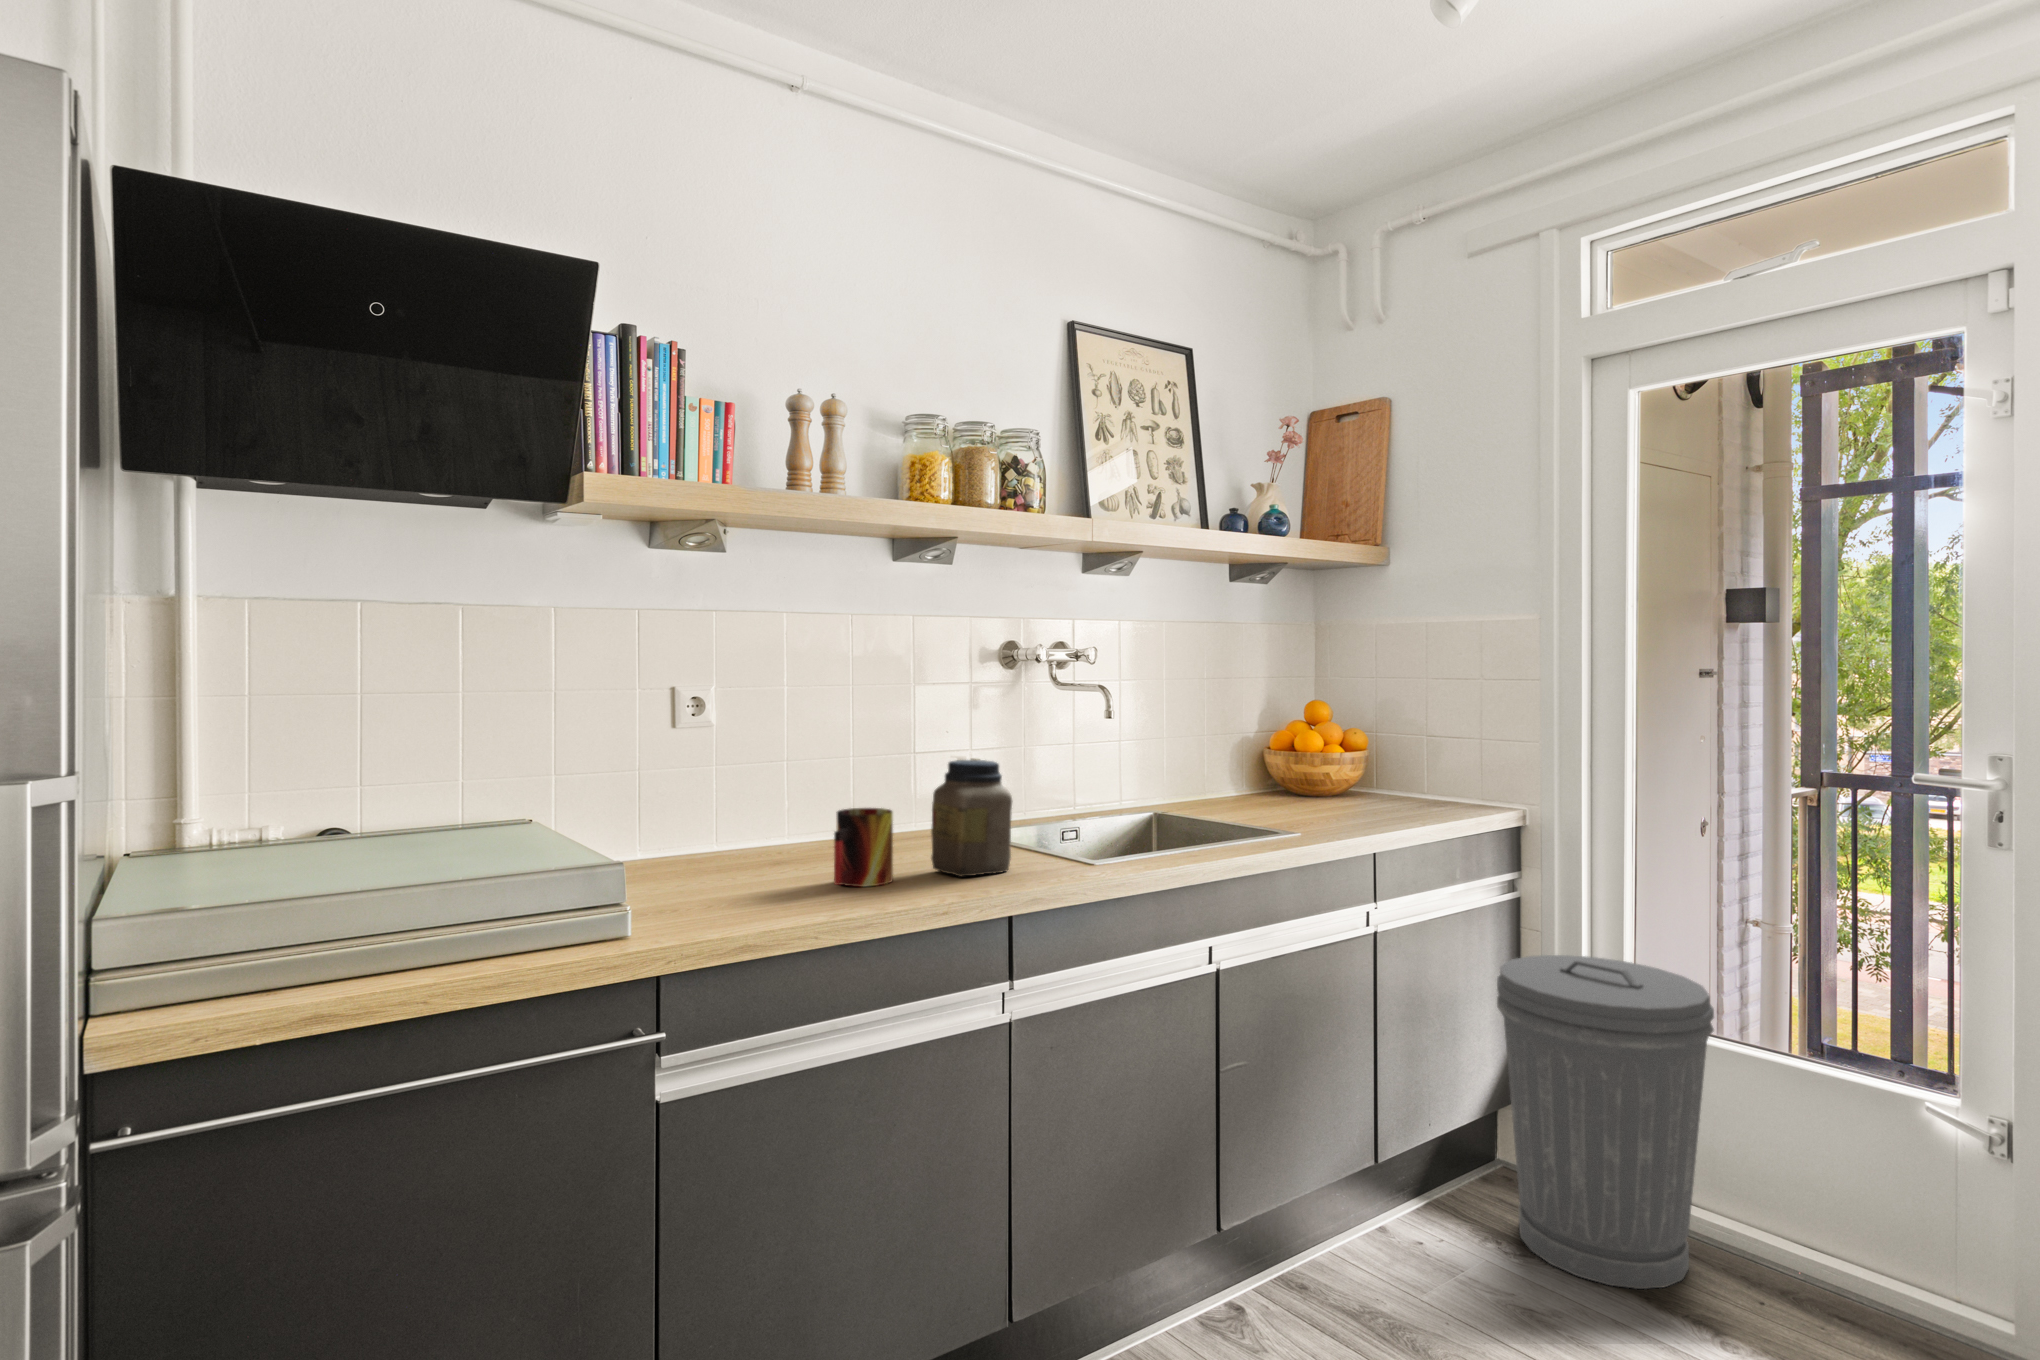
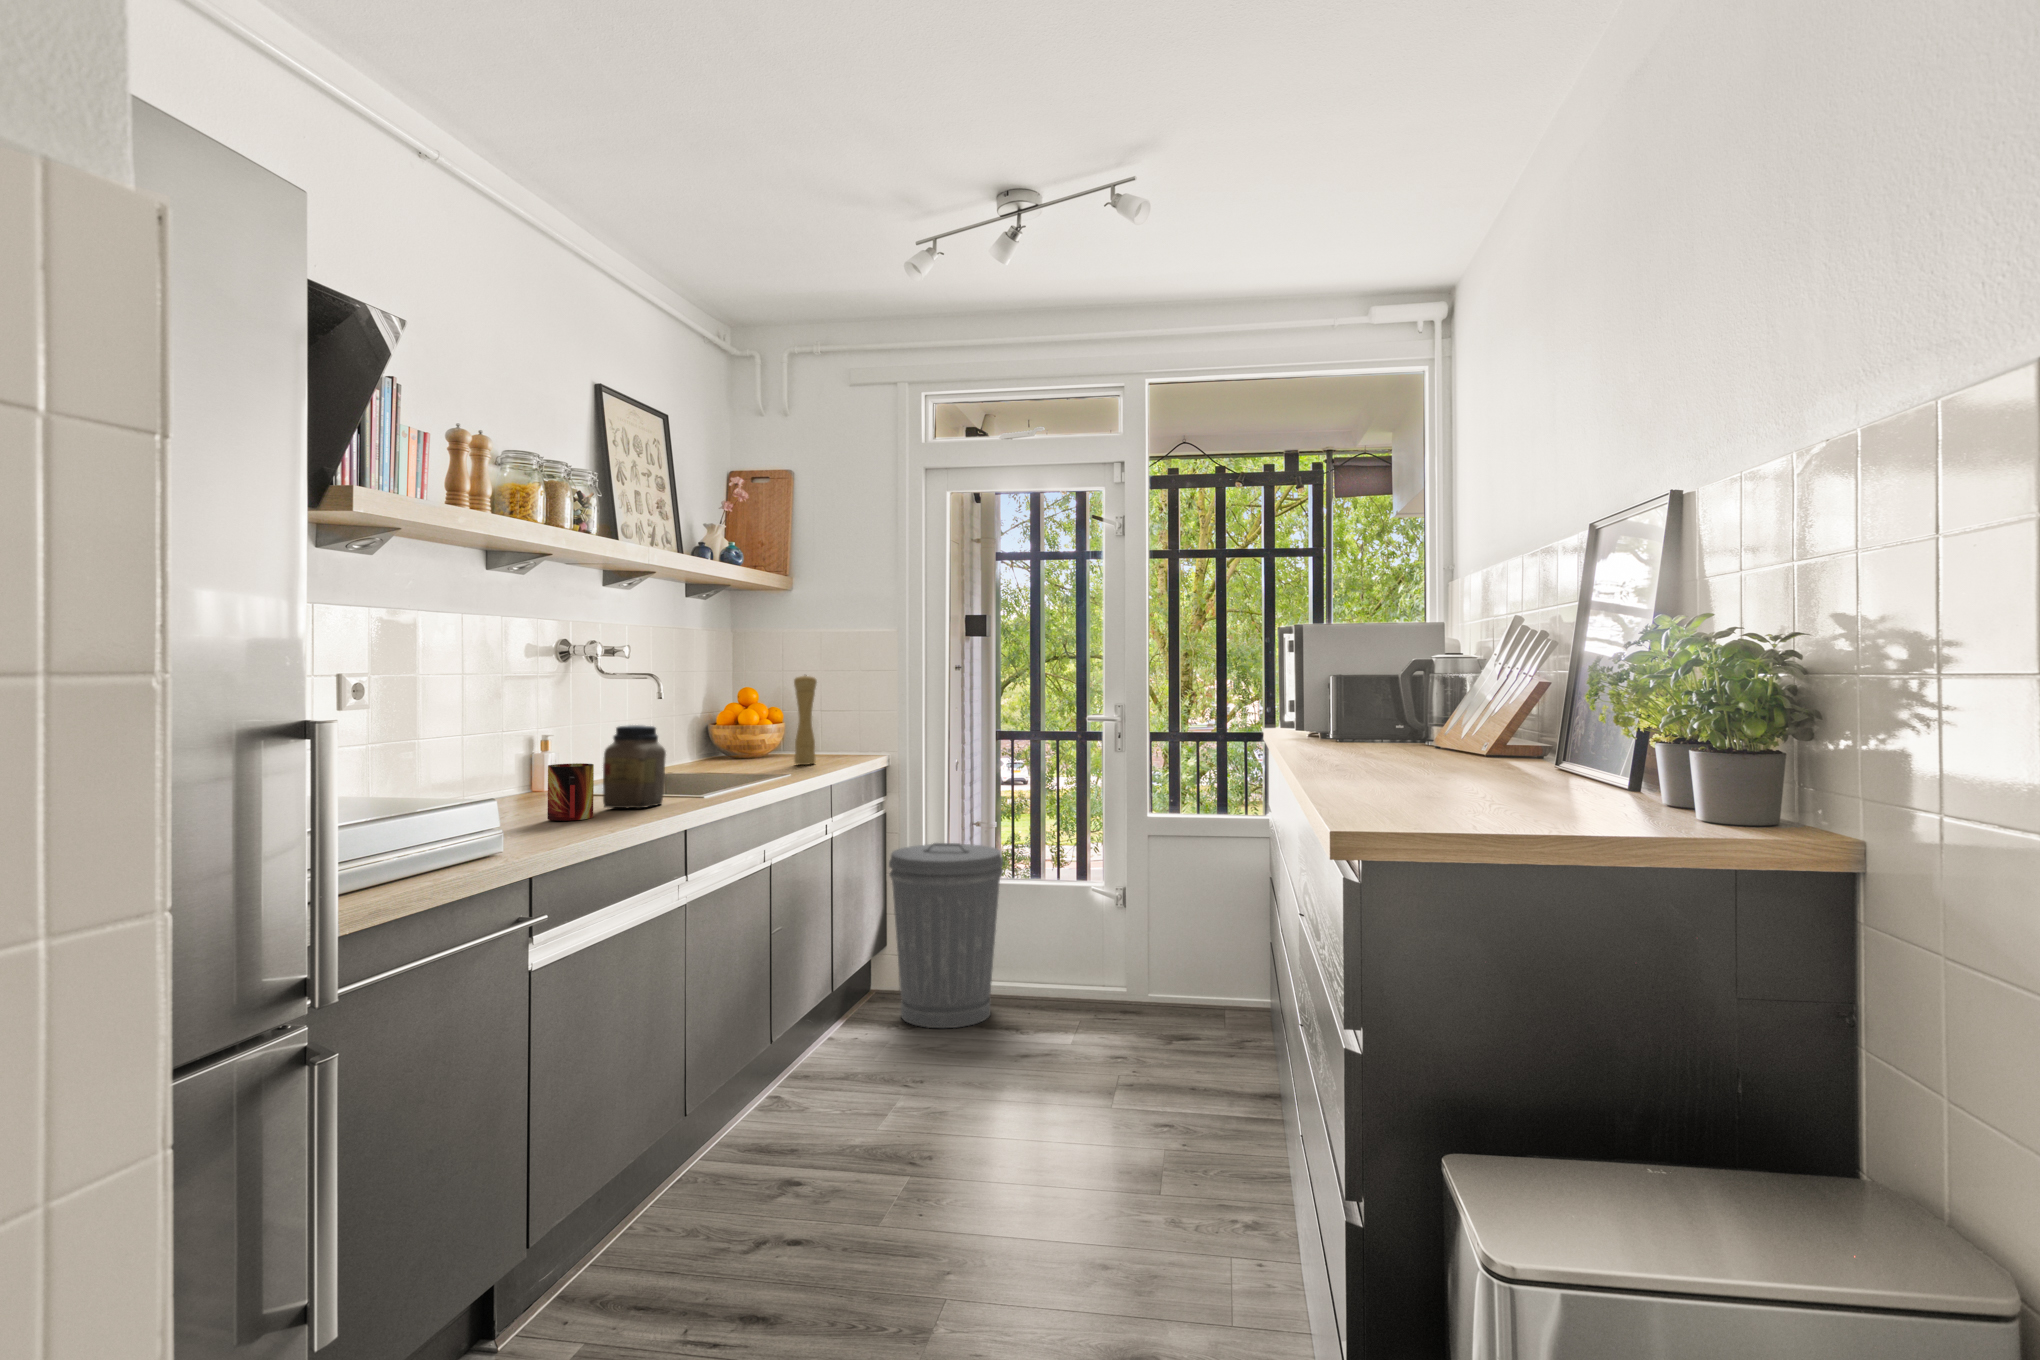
pepper mill: none [1338,685,1372,816] -> present [794,675,817,765]

